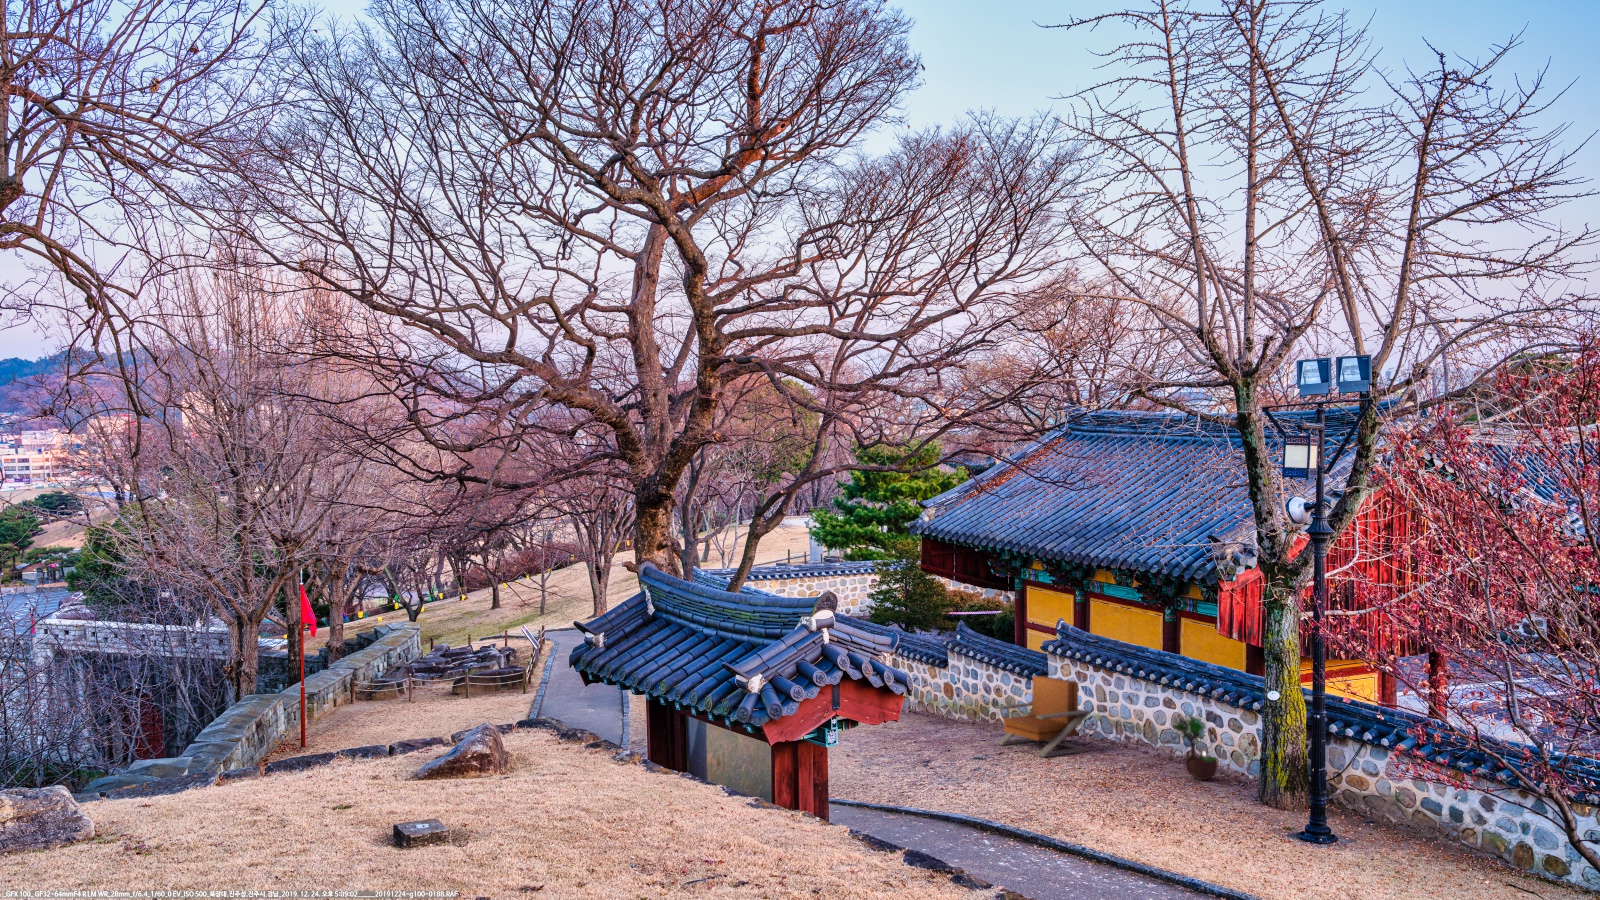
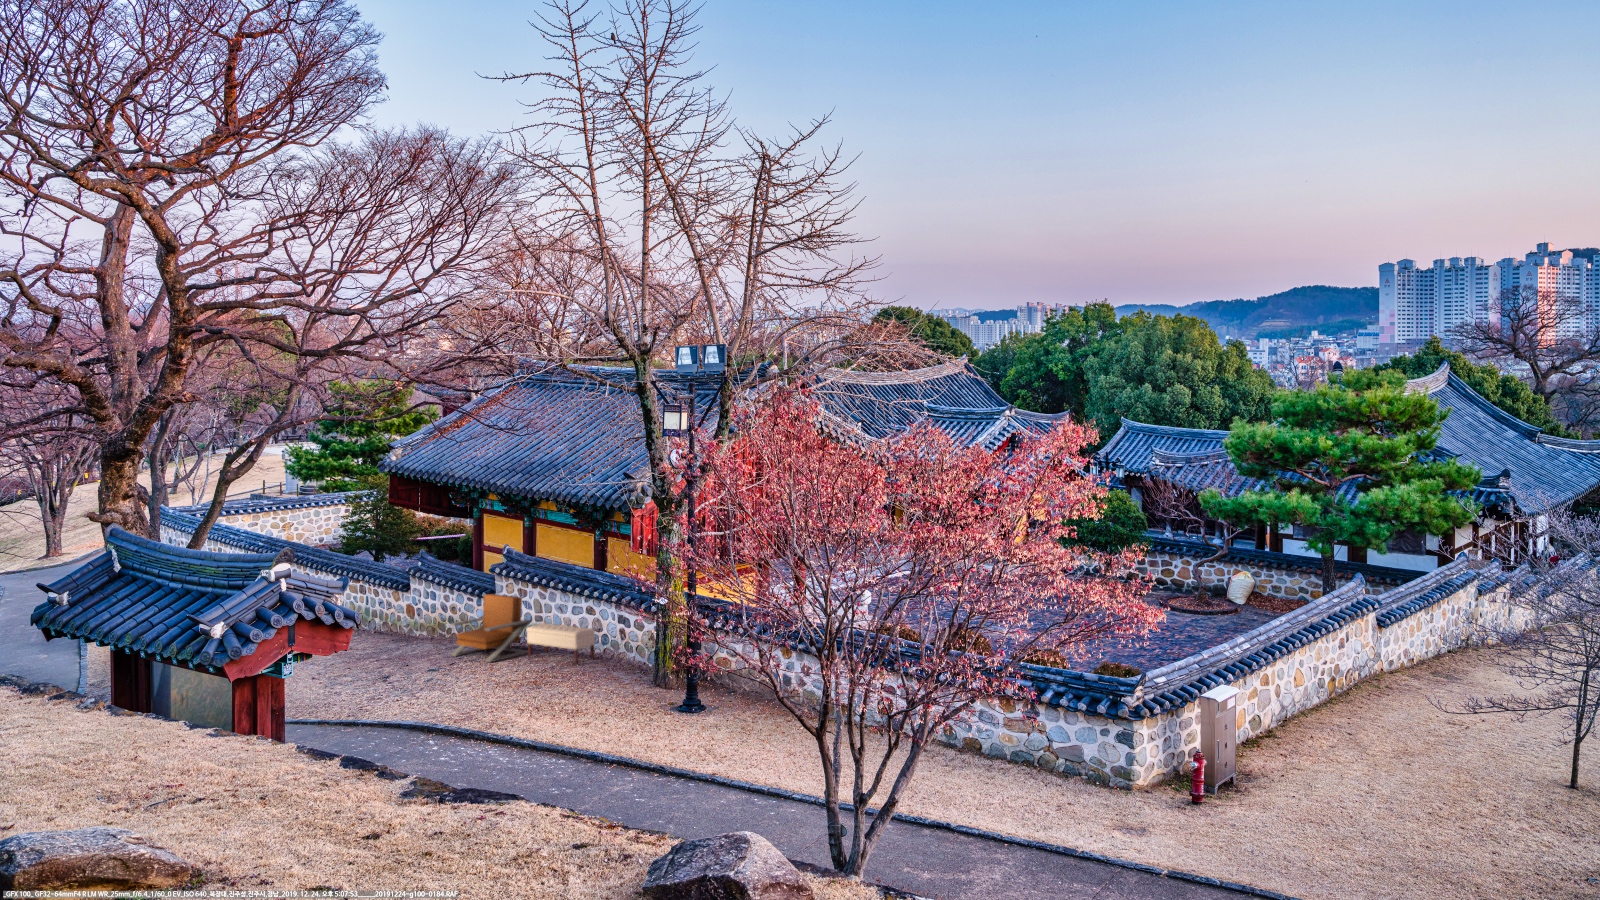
potted tree: present [1170,713,1218,780] -> none [588,611,626,666]
bench: none [1086,716,1174,772] -> present [527,623,595,664]

